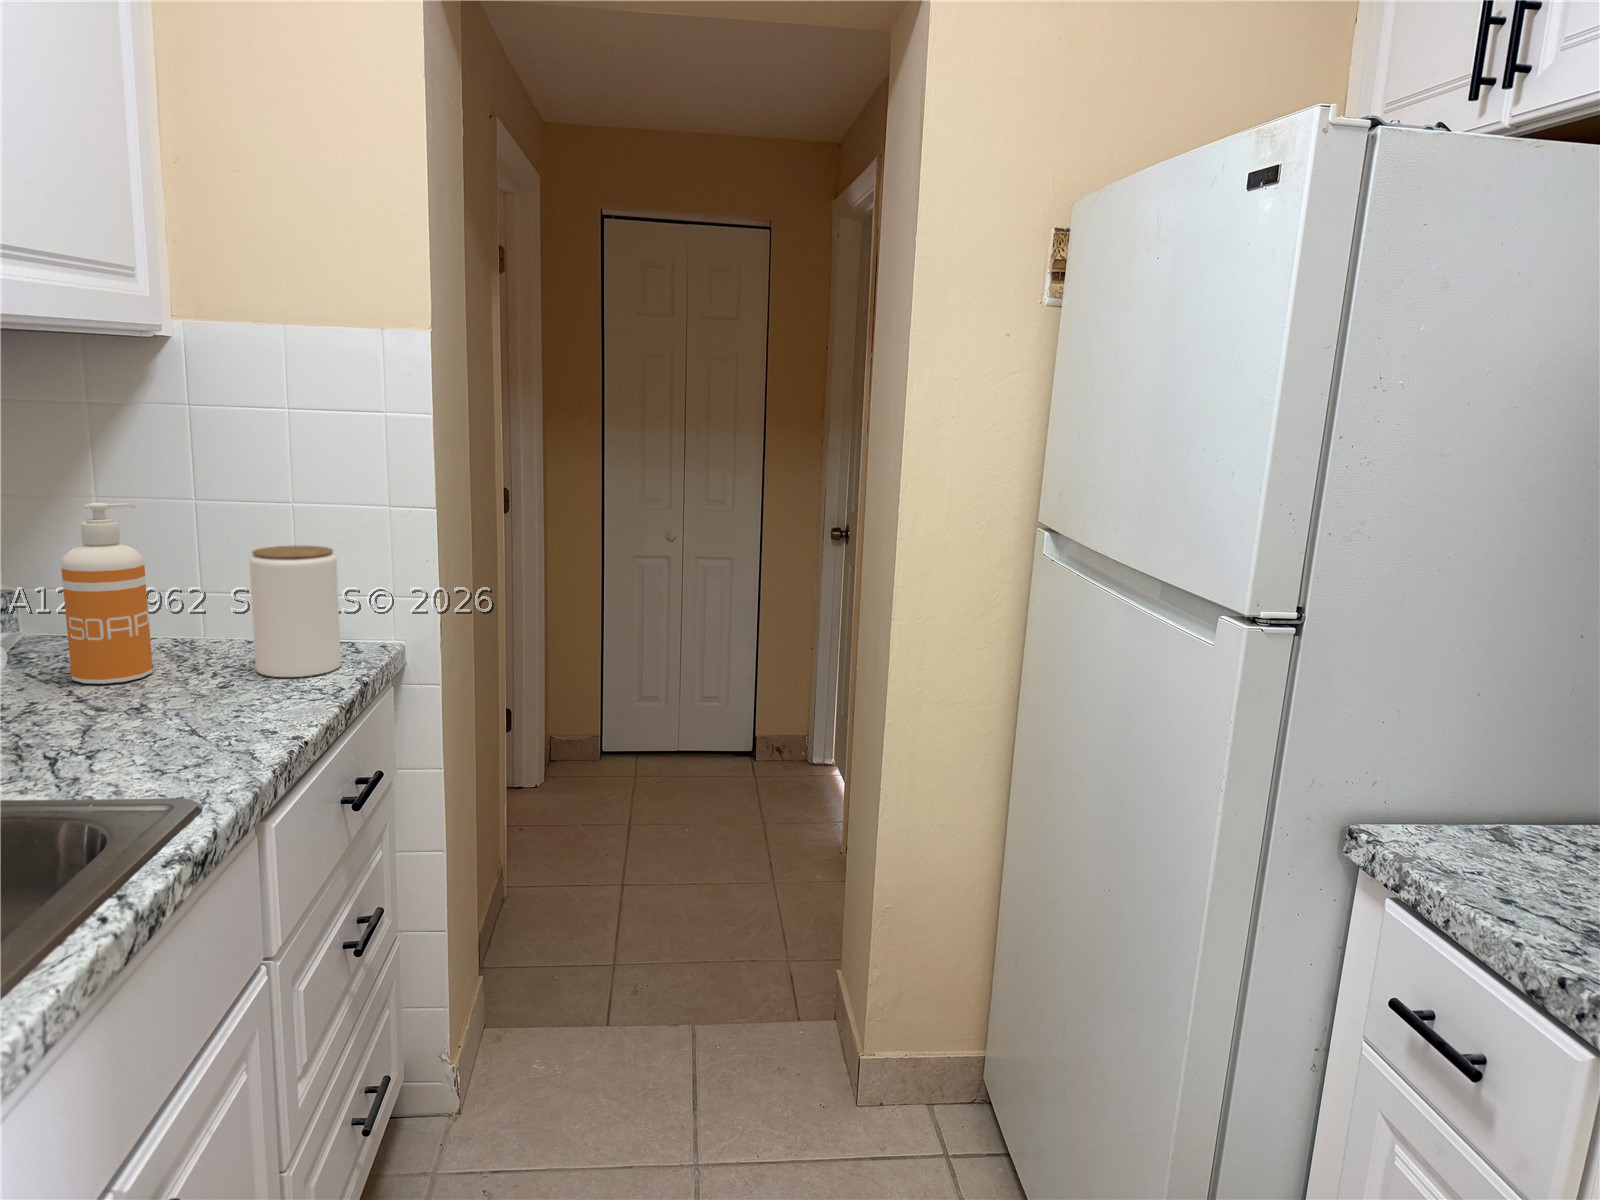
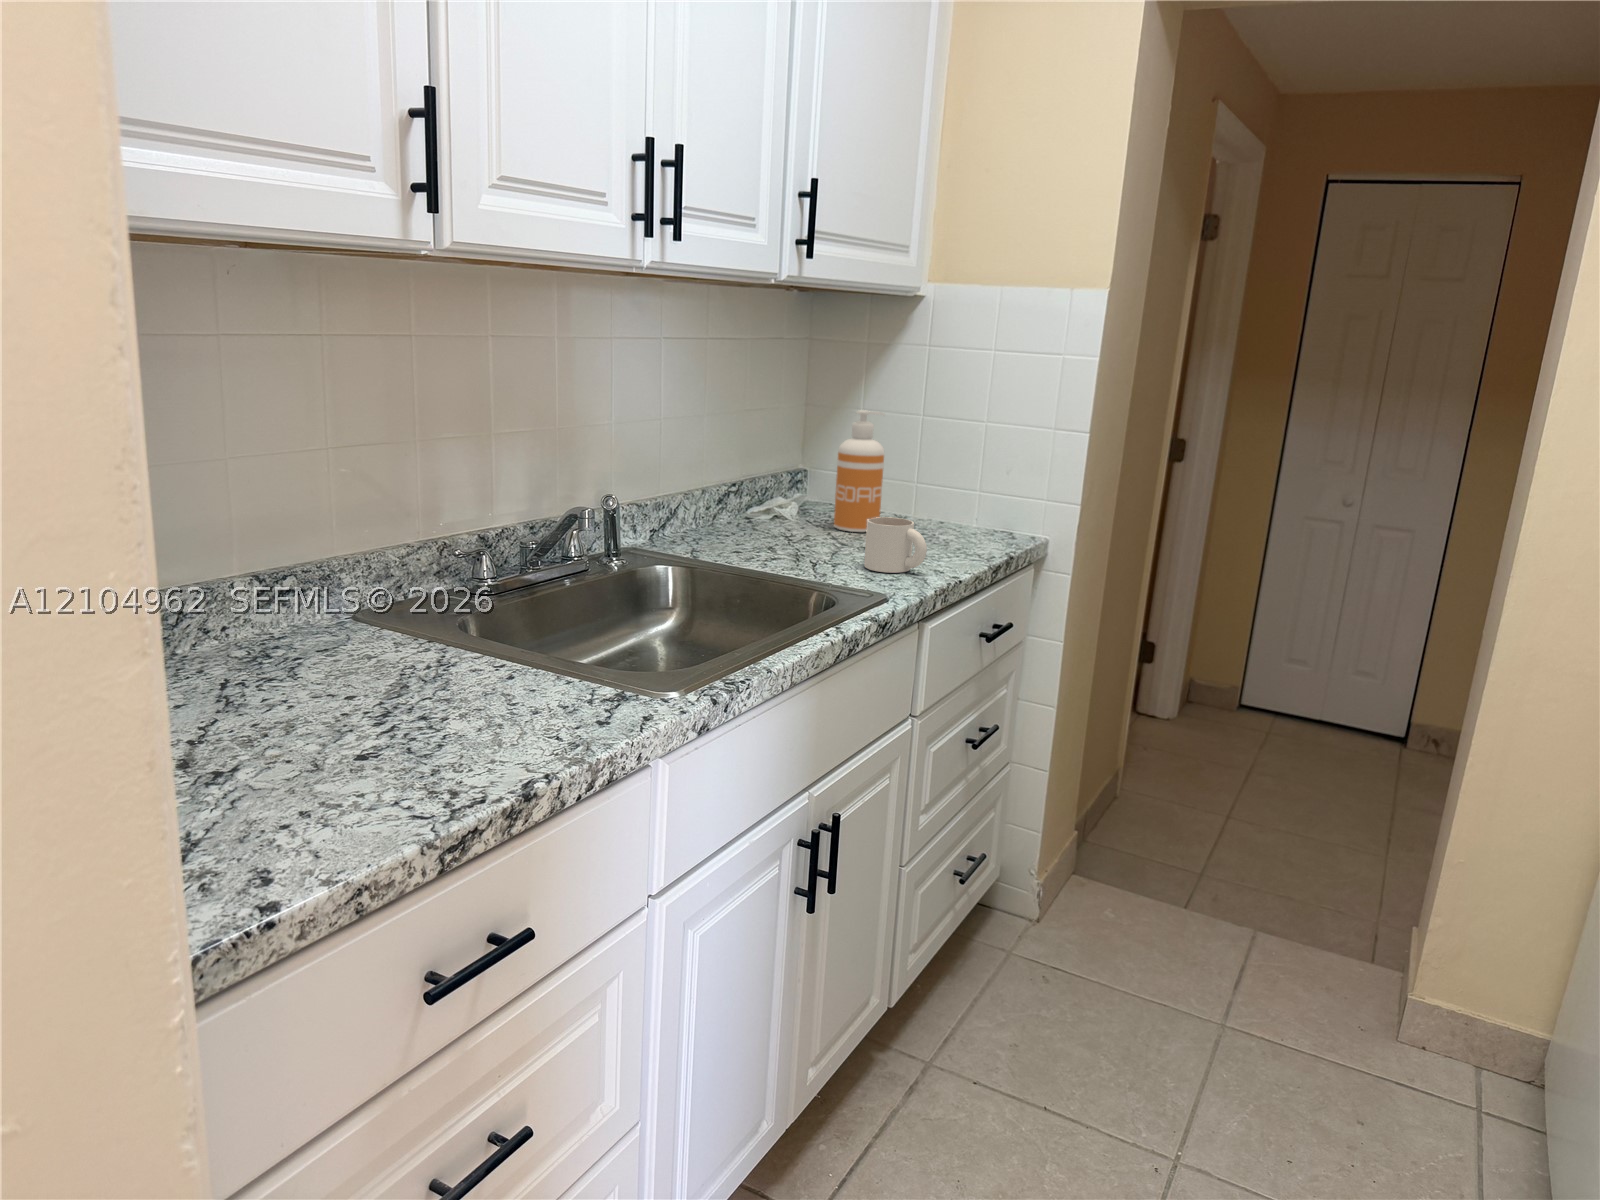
jar: present [250,545,341,677] -> none [941,450,1006,546]
mug: none [137,666,248,755] -> present [864,517,927,573]

